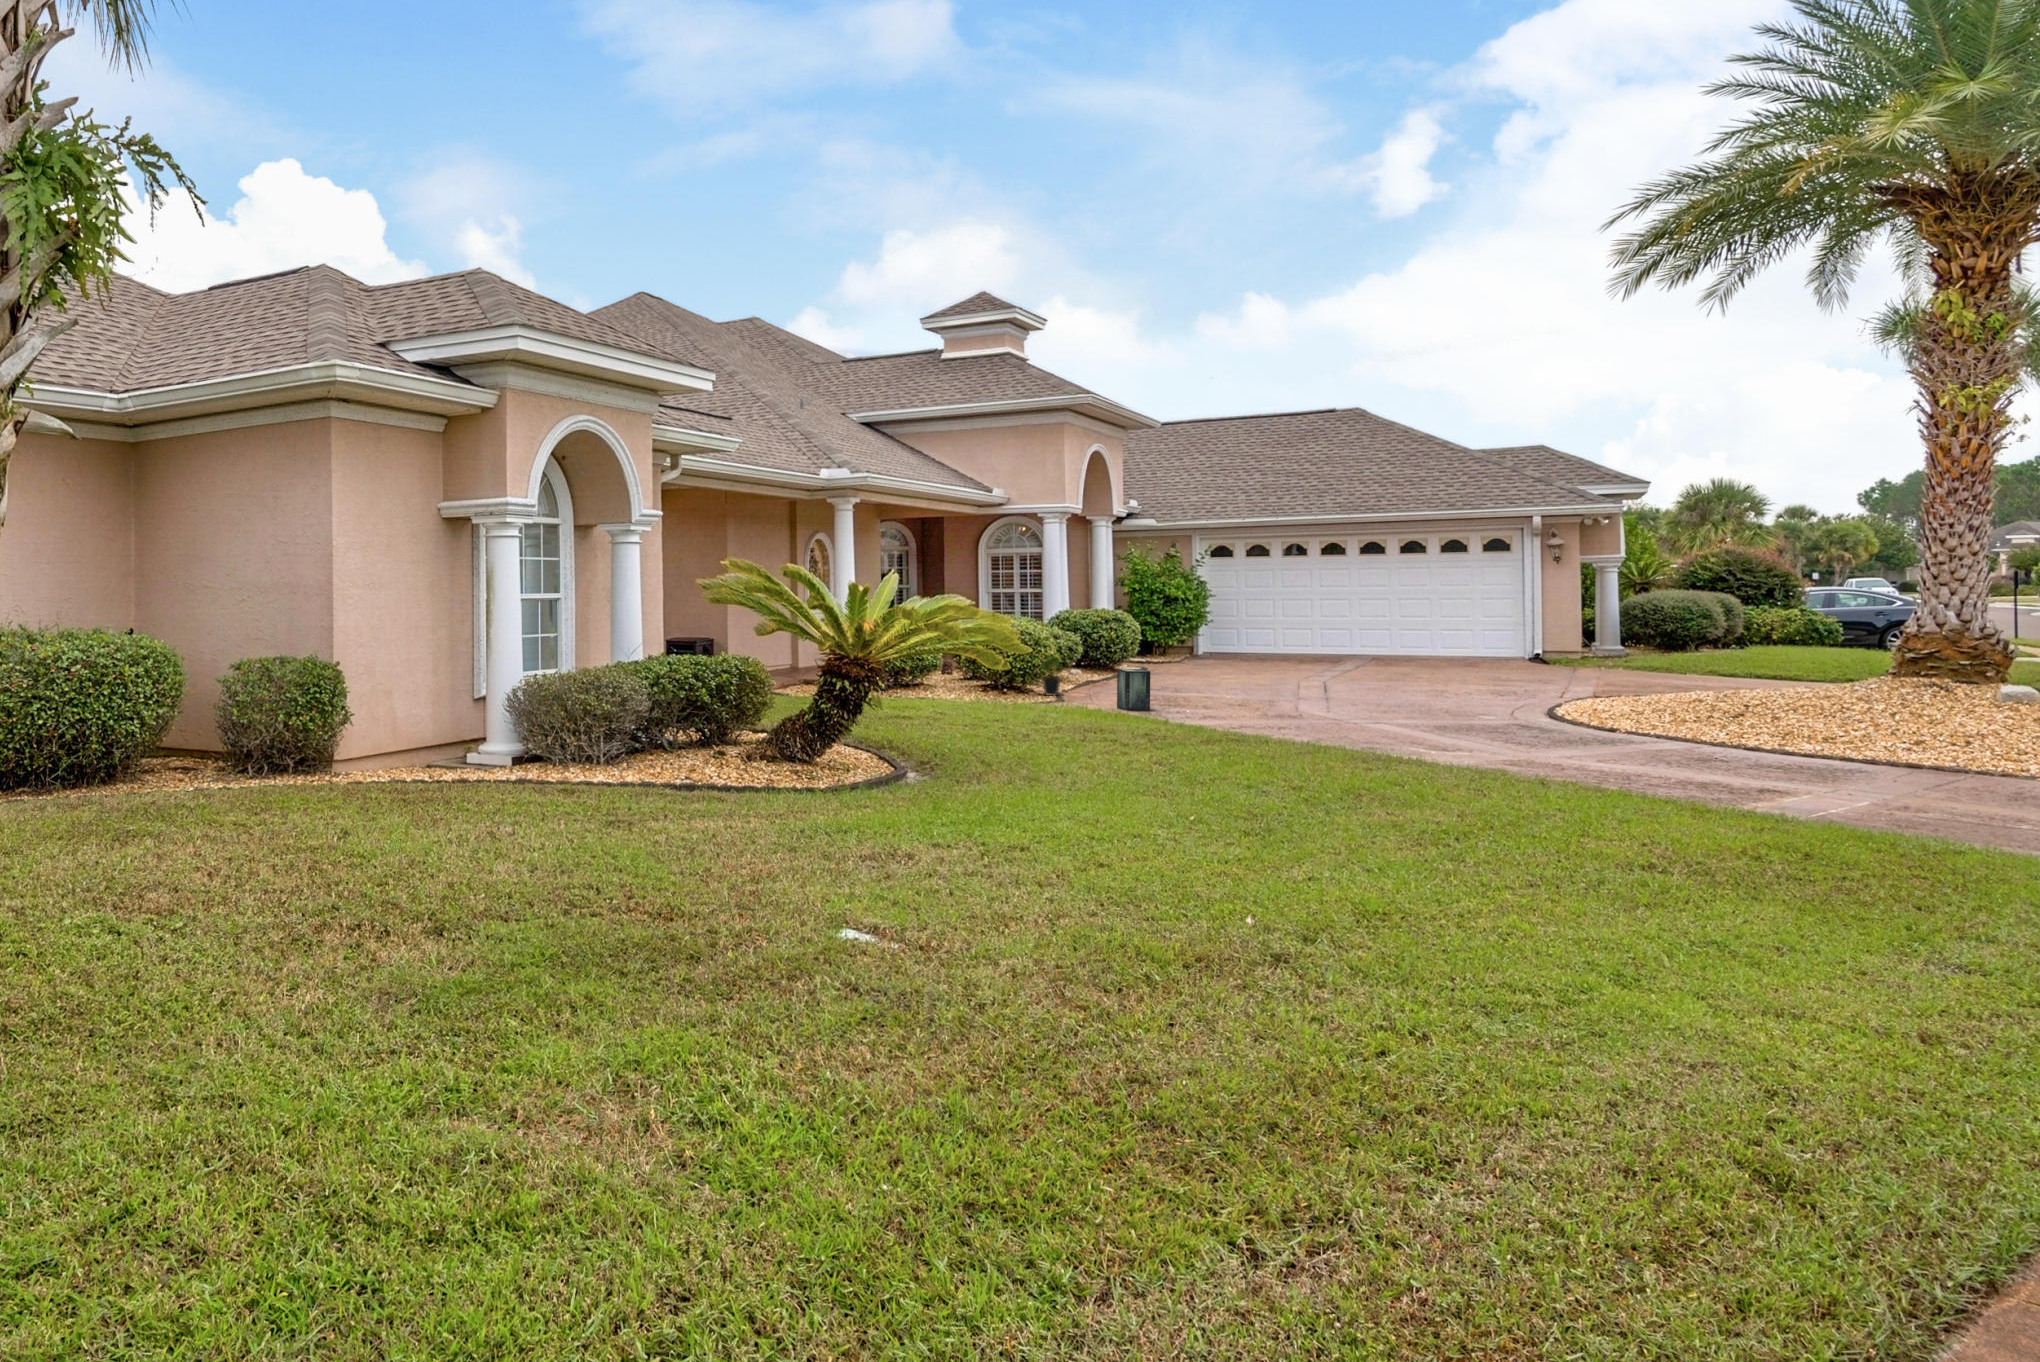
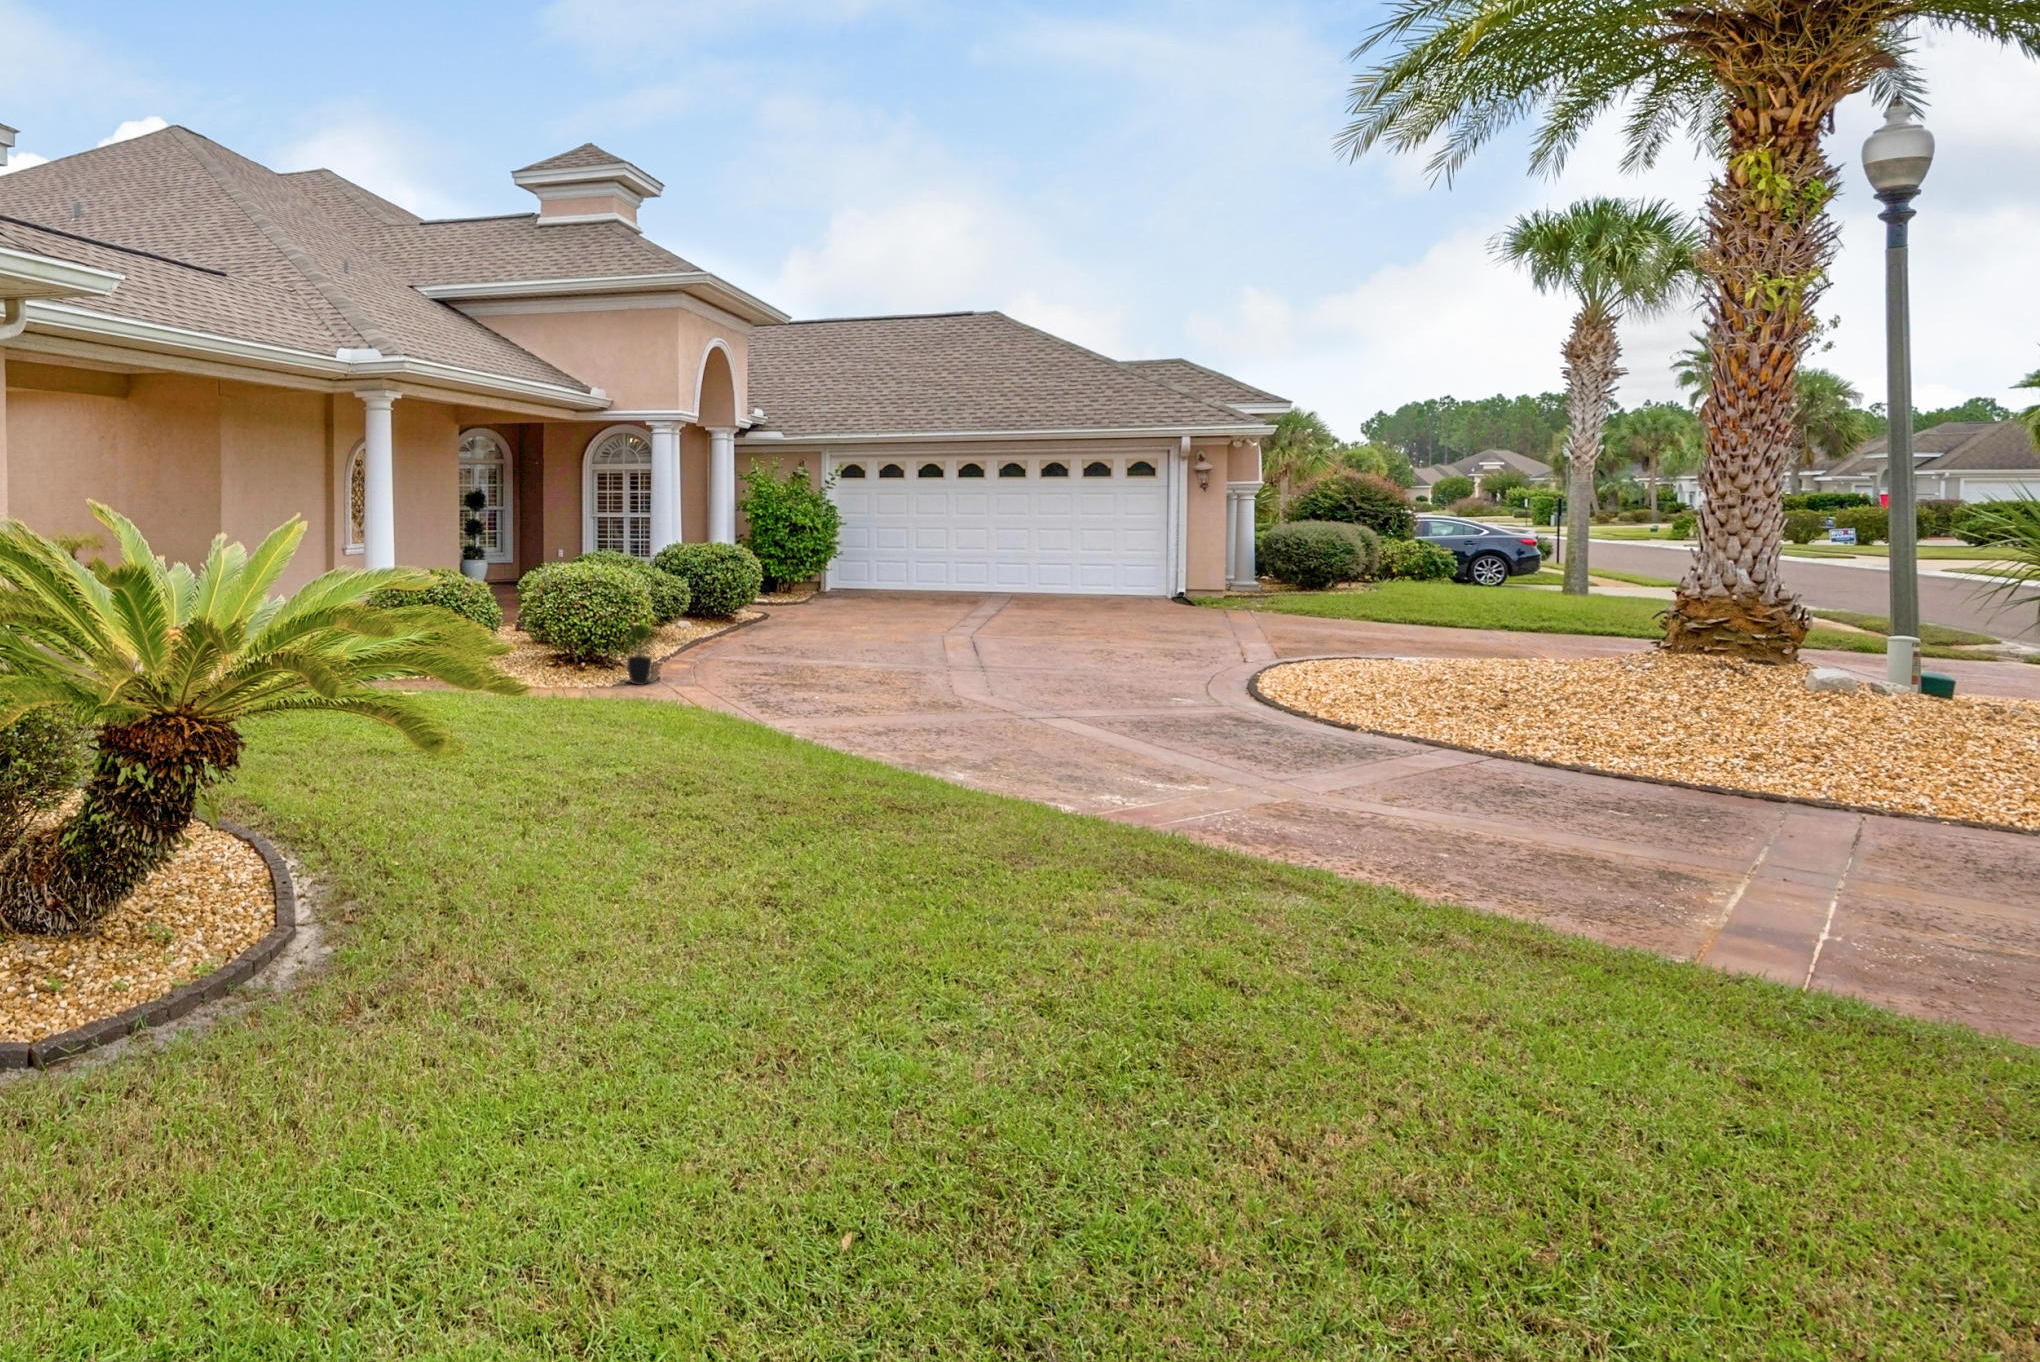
storage box: present [1117,669,1151,710] -> none [726,656,775,723]

